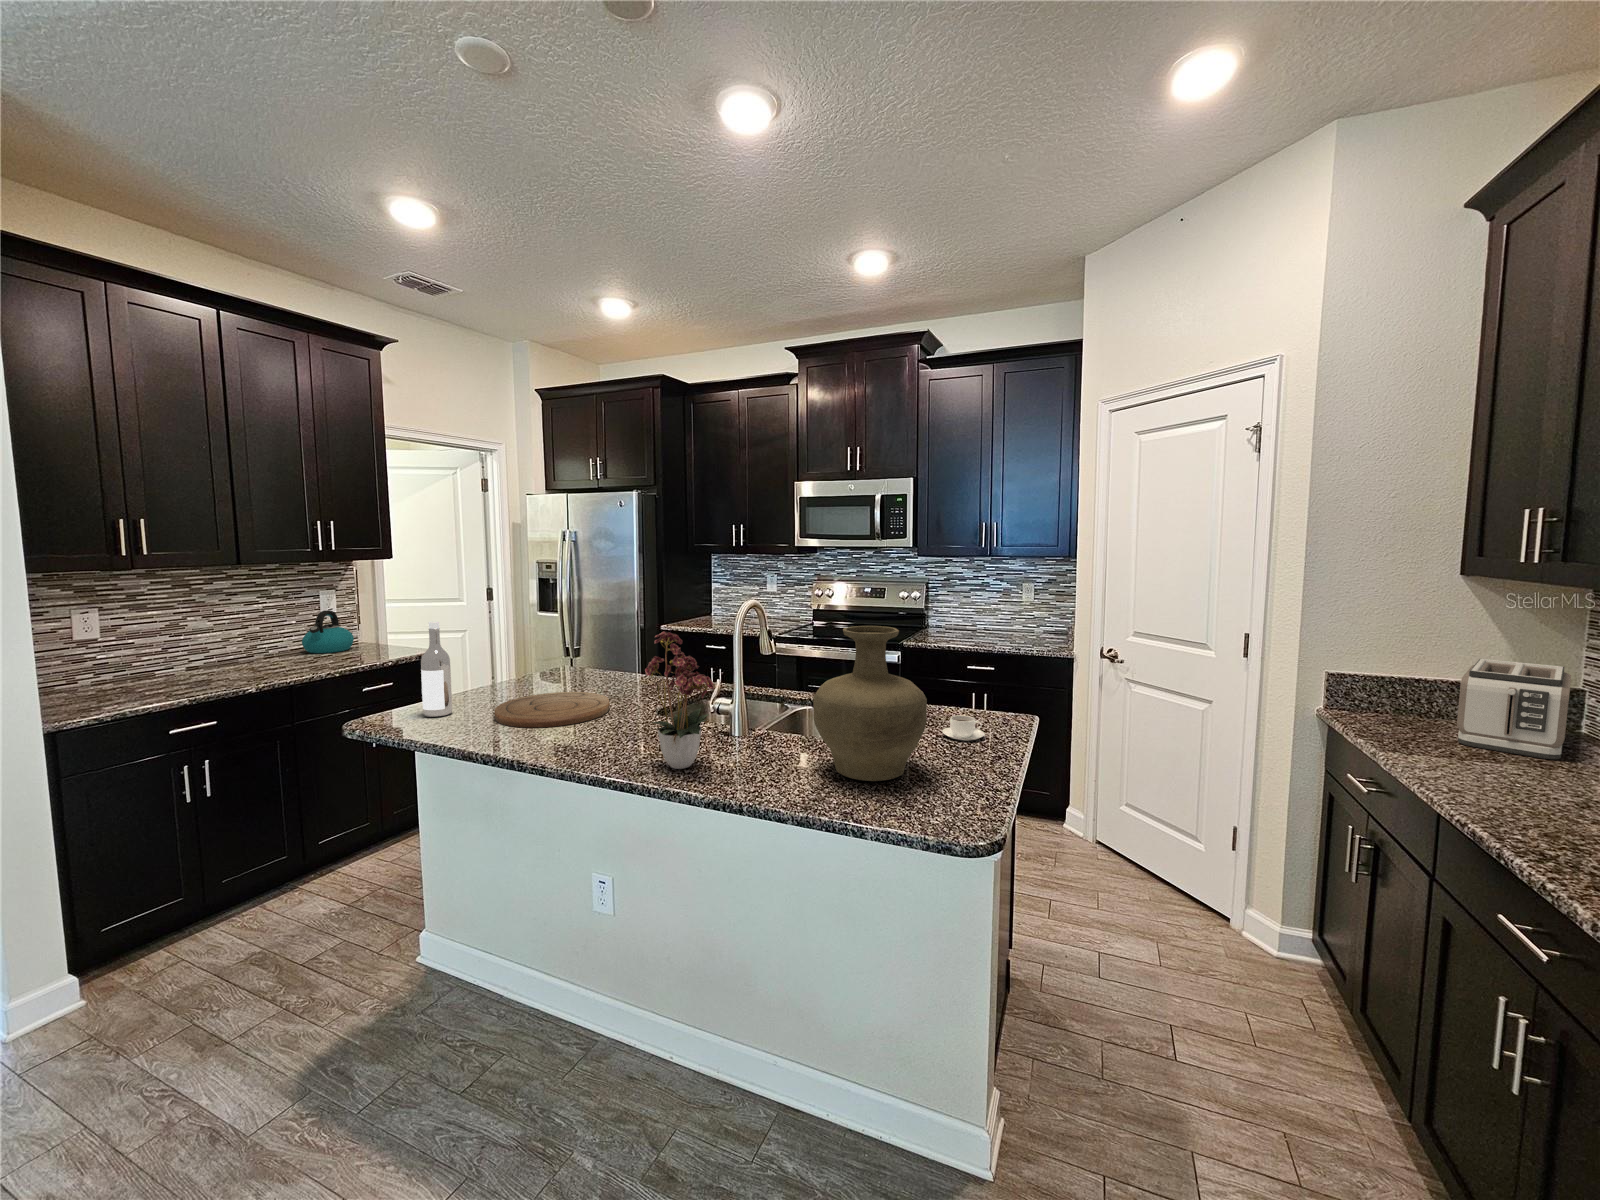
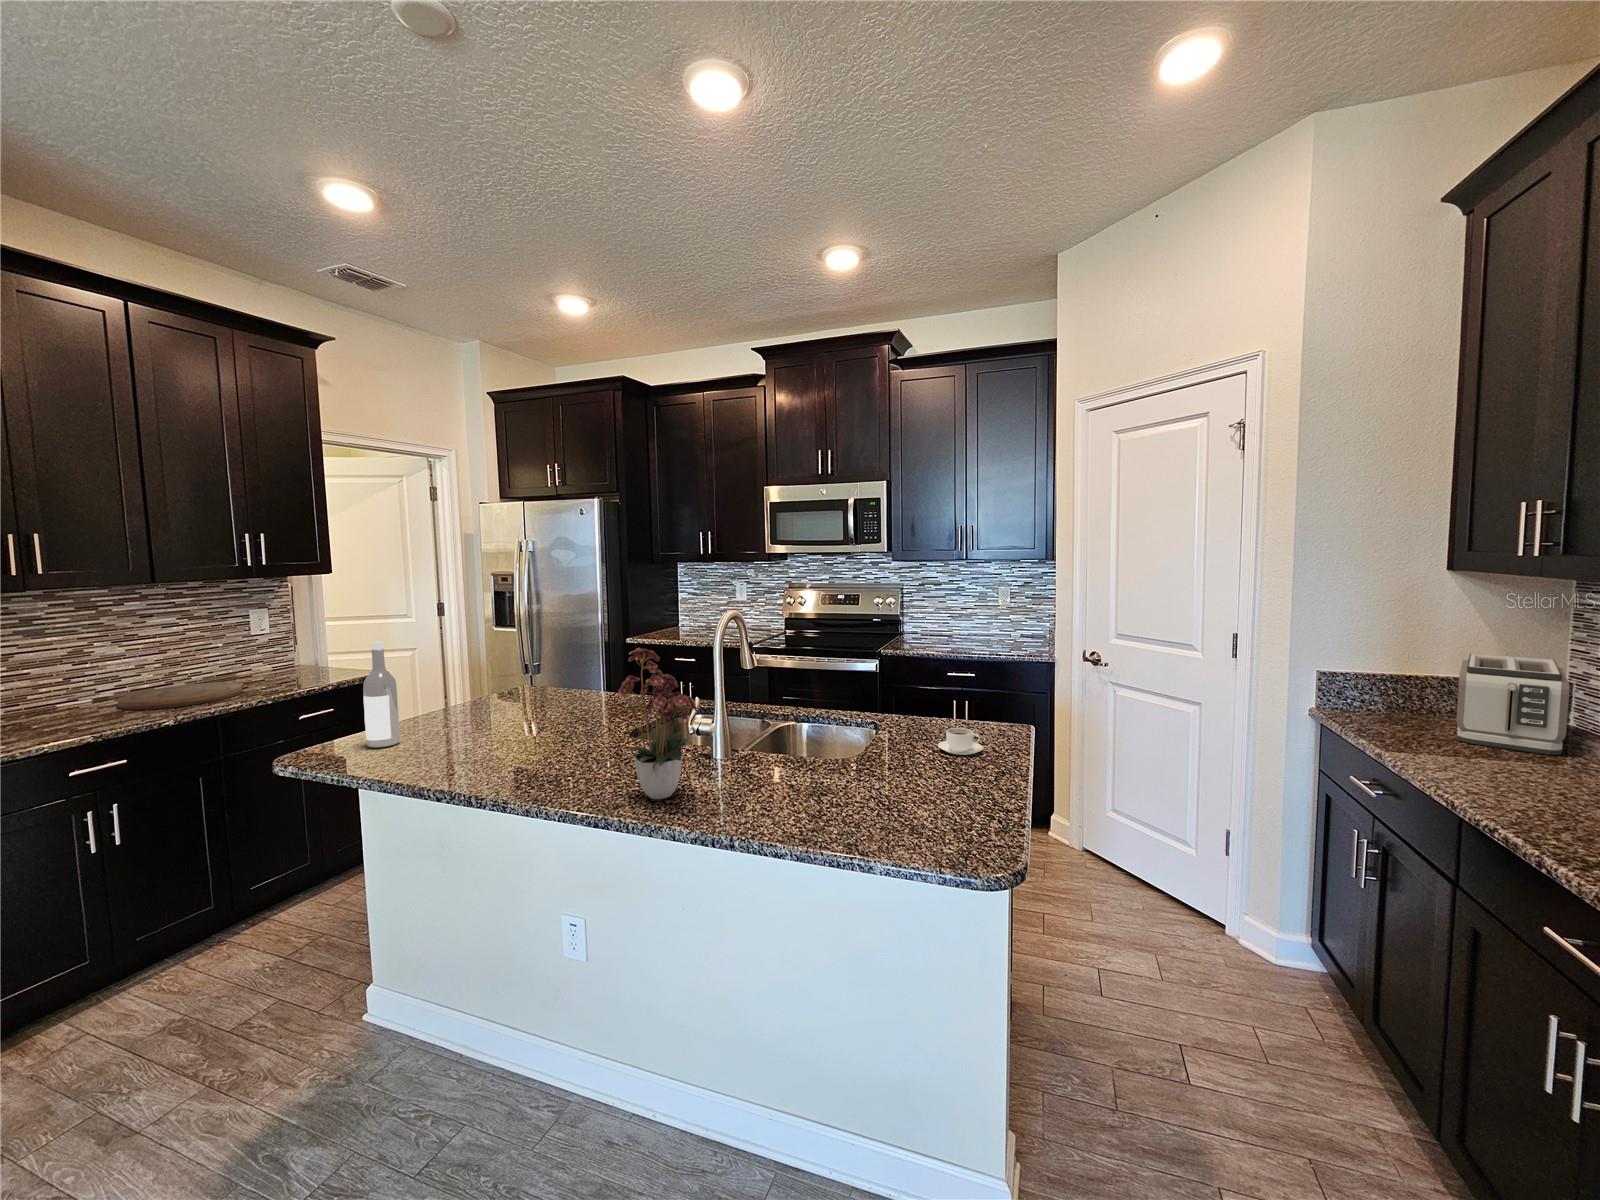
kettle: present [302,610,354,653] -> none [230,631,289,678]
vase: present [813,626,927,781] -> none [806,636,929,806]
cutting board: present [495,692,610,728] -> present [118,682,242,710]

